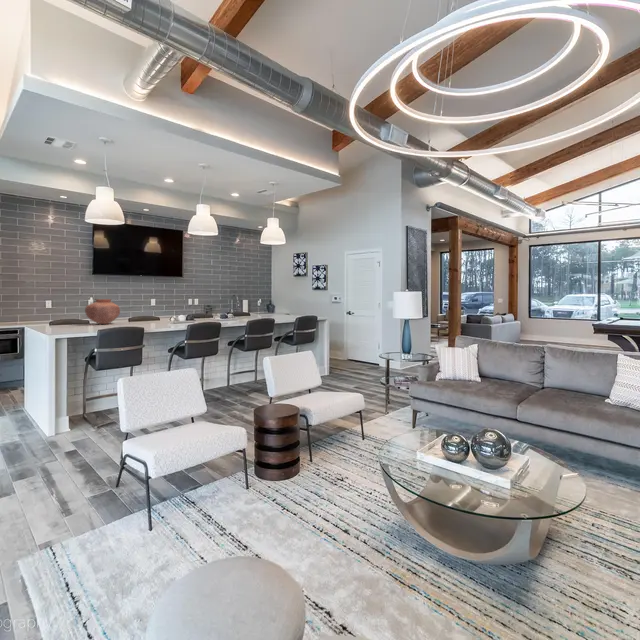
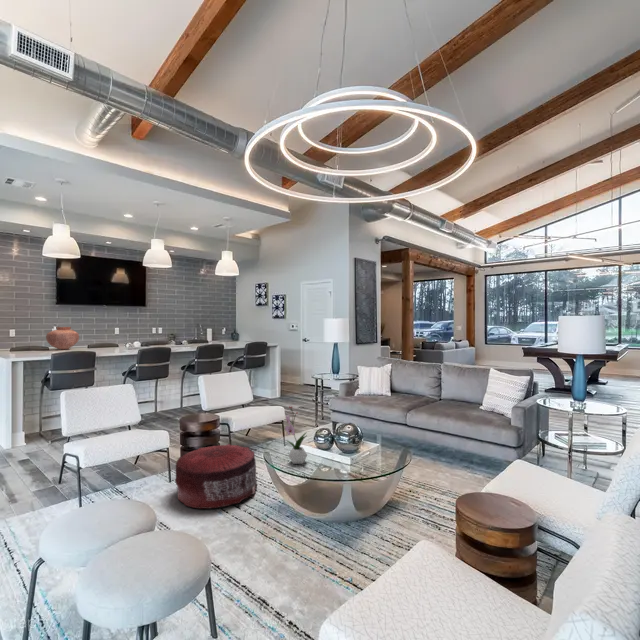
flower arrangement: none [413,409,446,484] -> present [285,407,307,464]
pouf: none [261,443,357,531] -> present [175,444,258,509]

